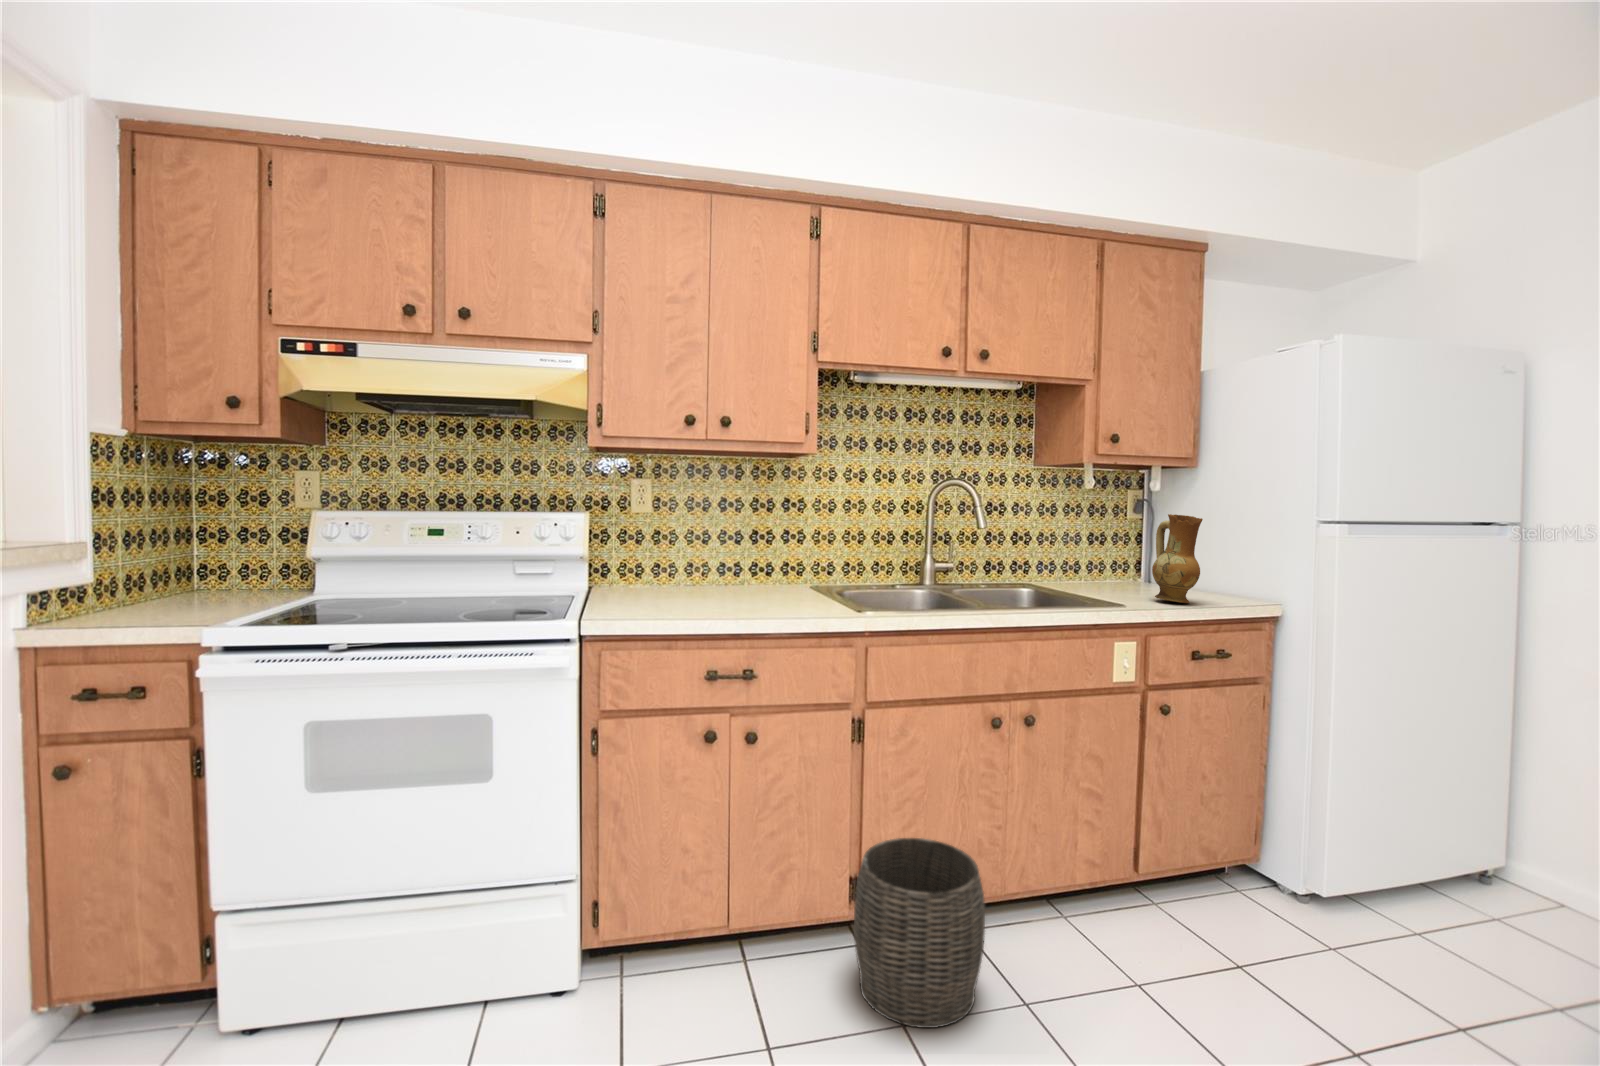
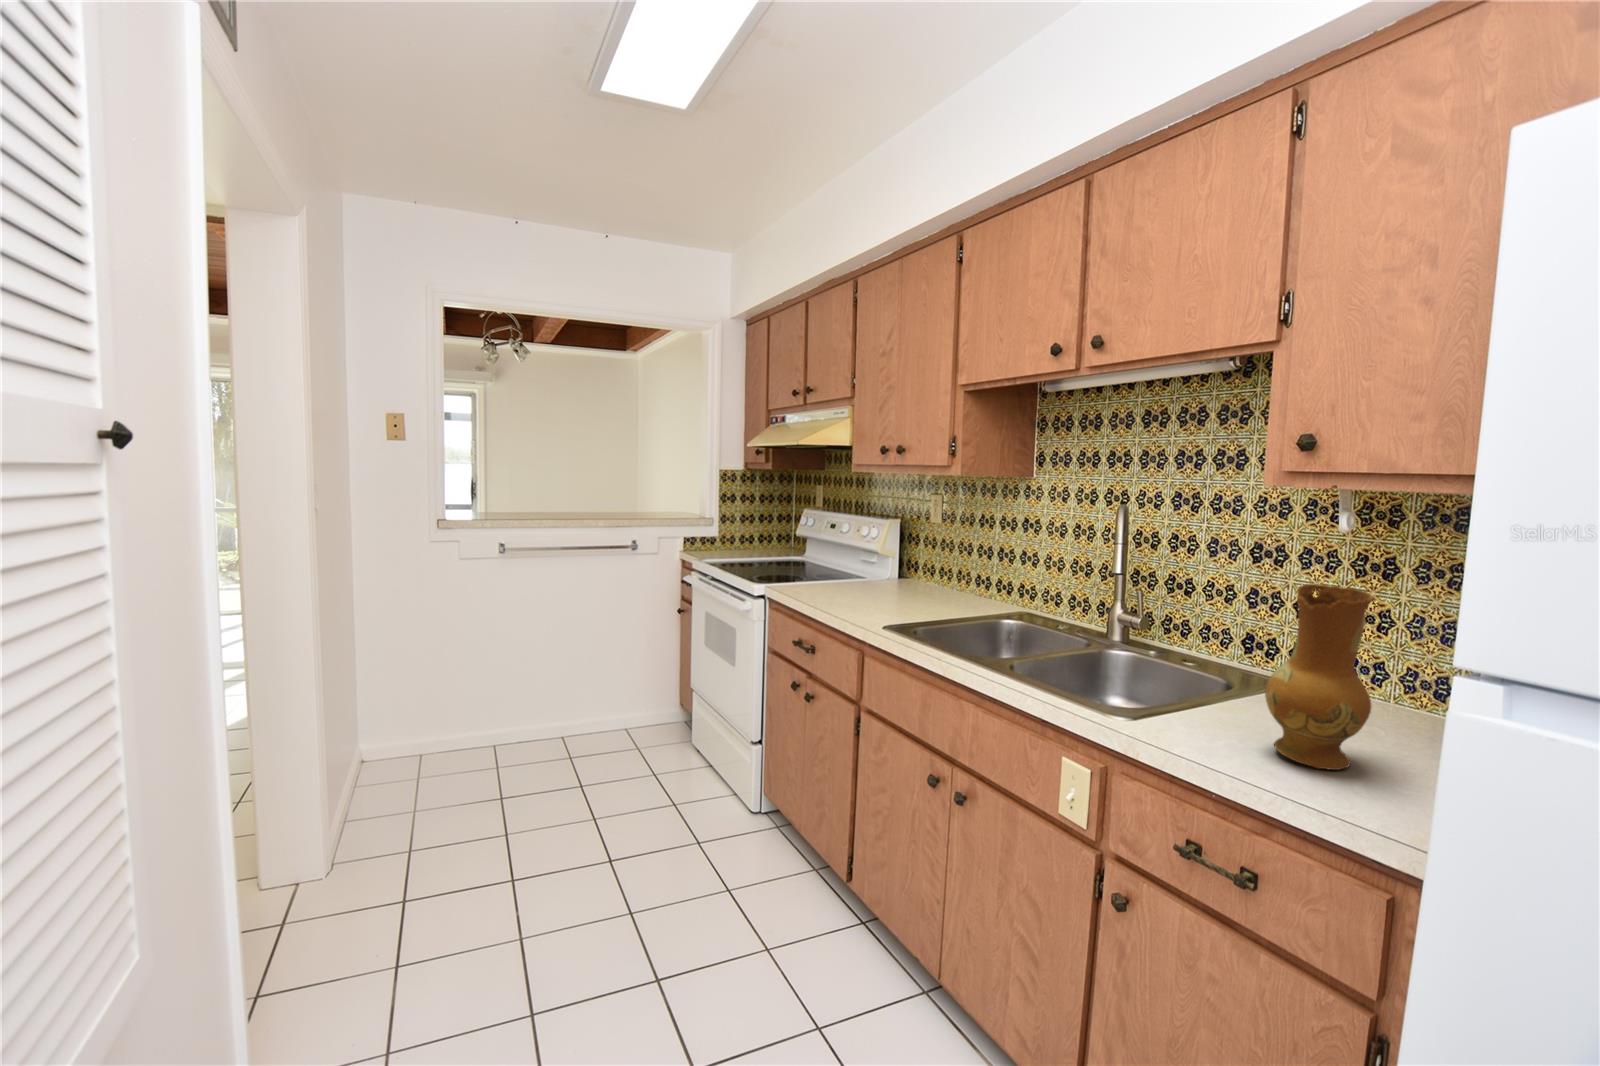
woven basket: present [854,838,985,1028] -> none [756,828,875,1003]

